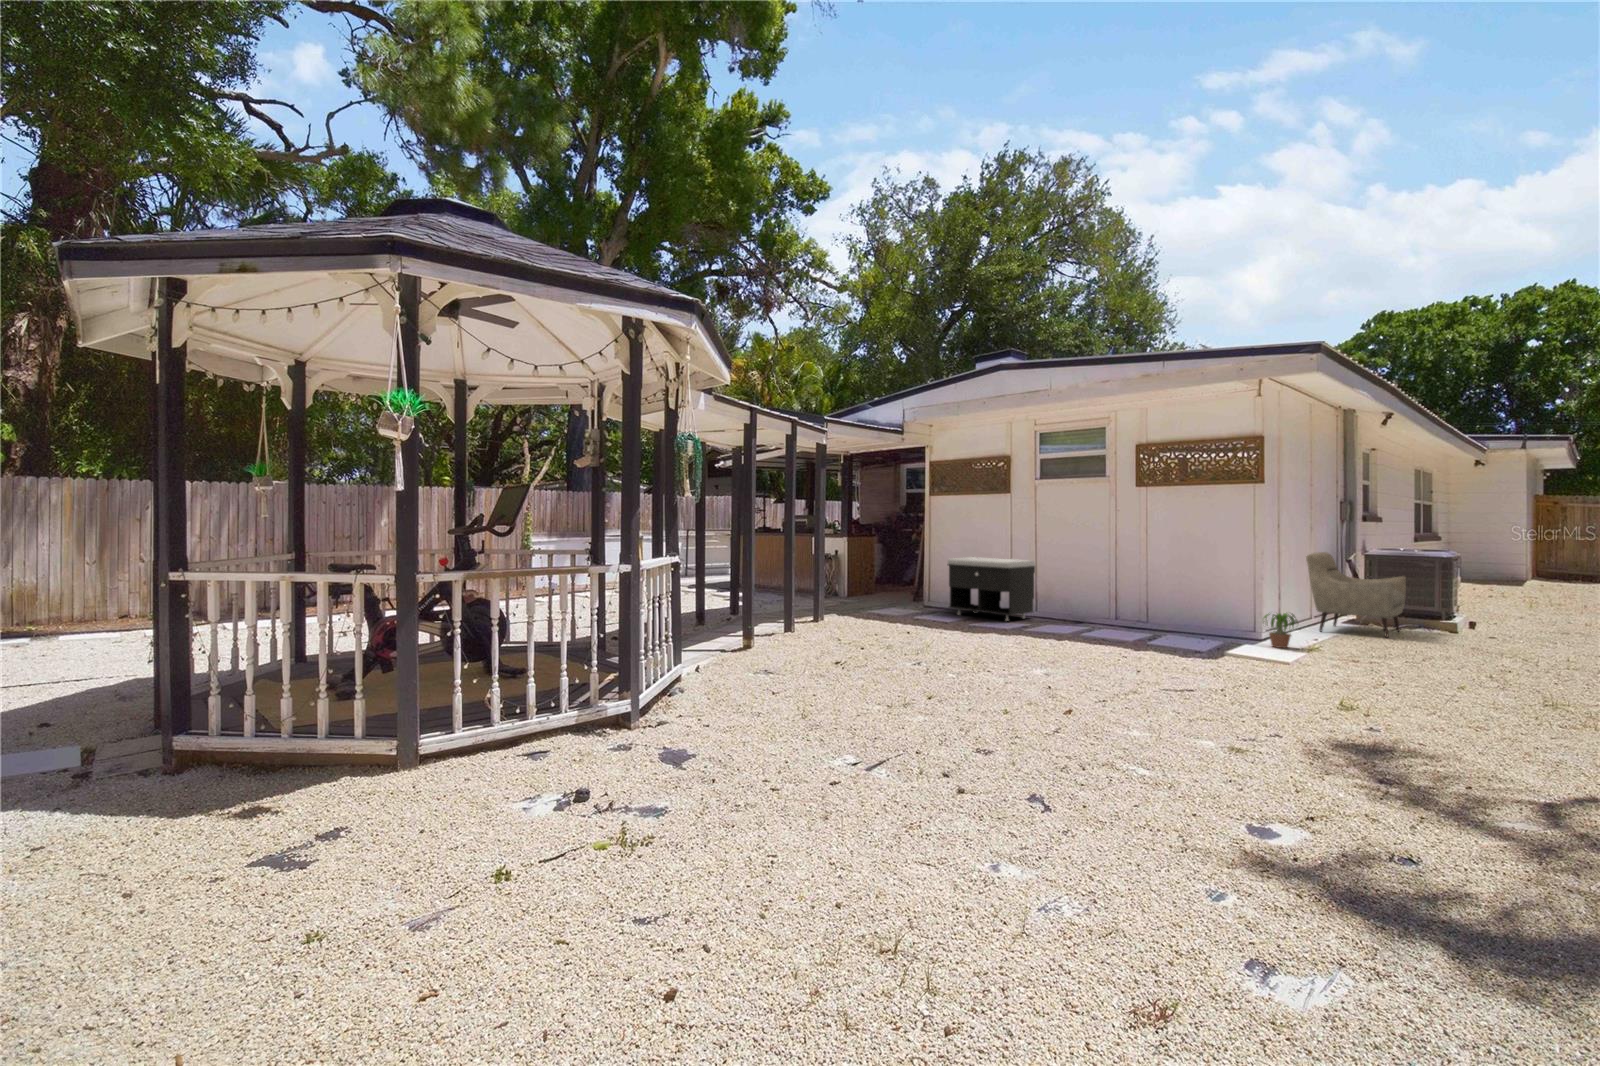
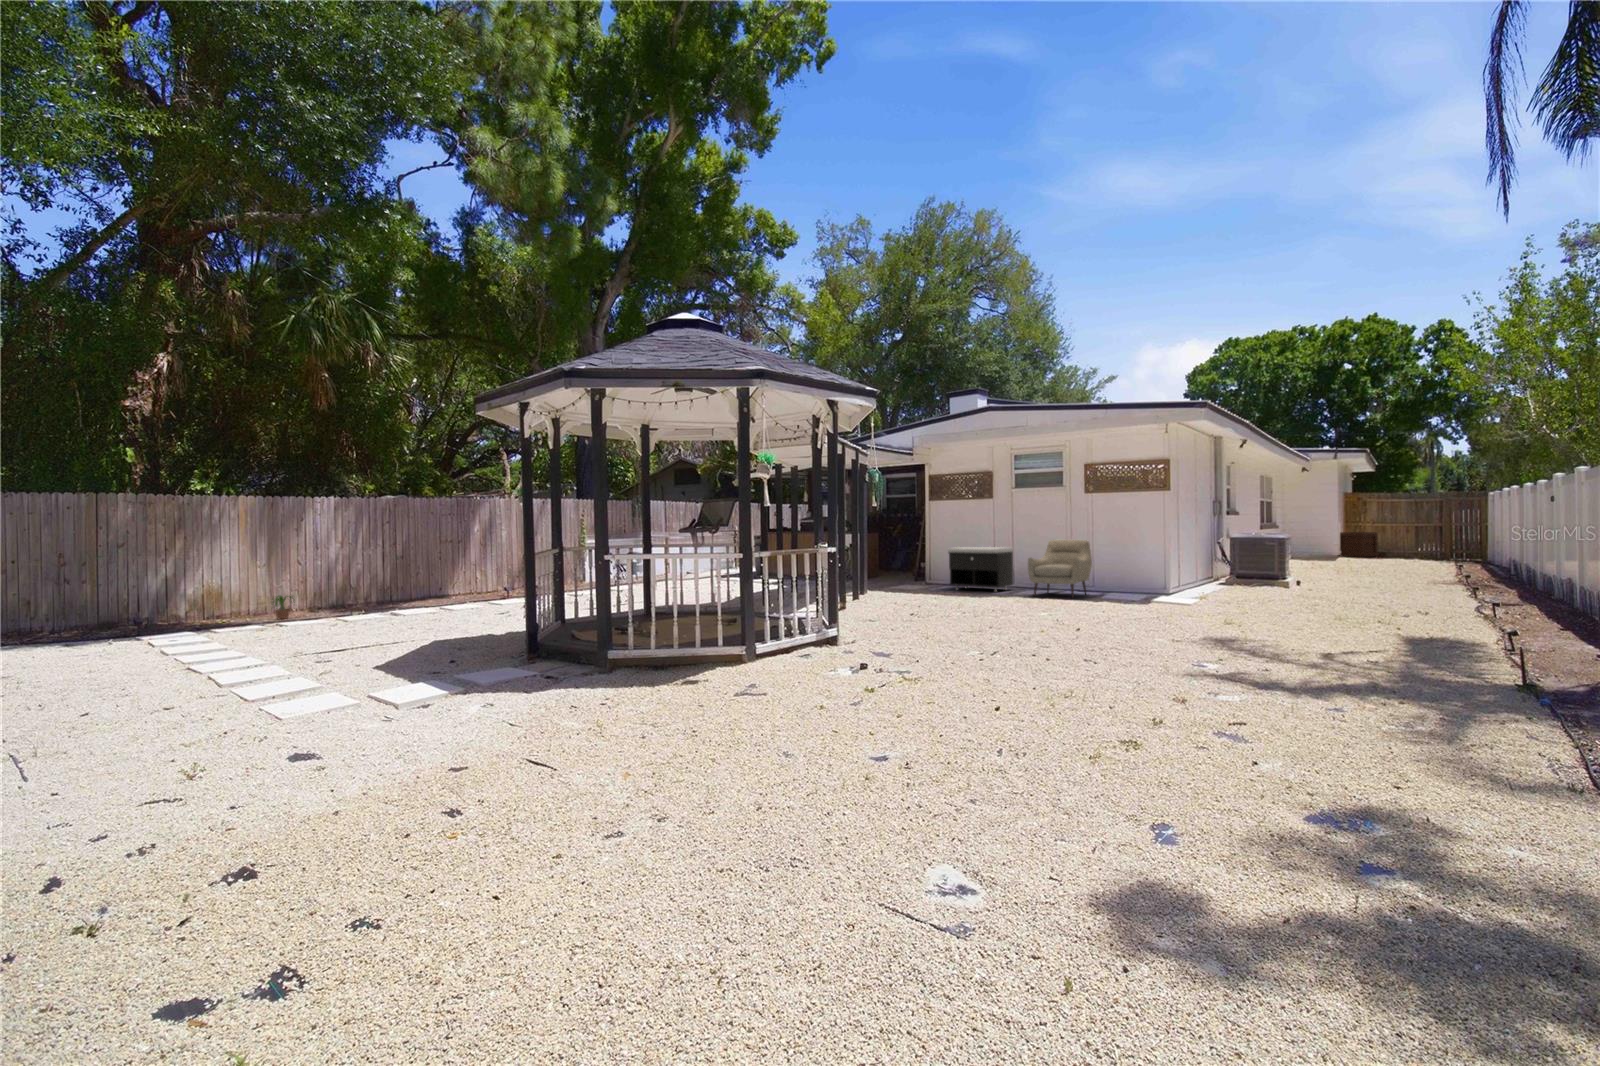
wooden crate: none [1523,548,1586,582] -> present [1339,532,1378,557]
chair: present [1306,552,1406,638] -> present [1028,540,1092,597]
potted plant: present [1264,613,1297,648] -> present [272,595,295,619]

